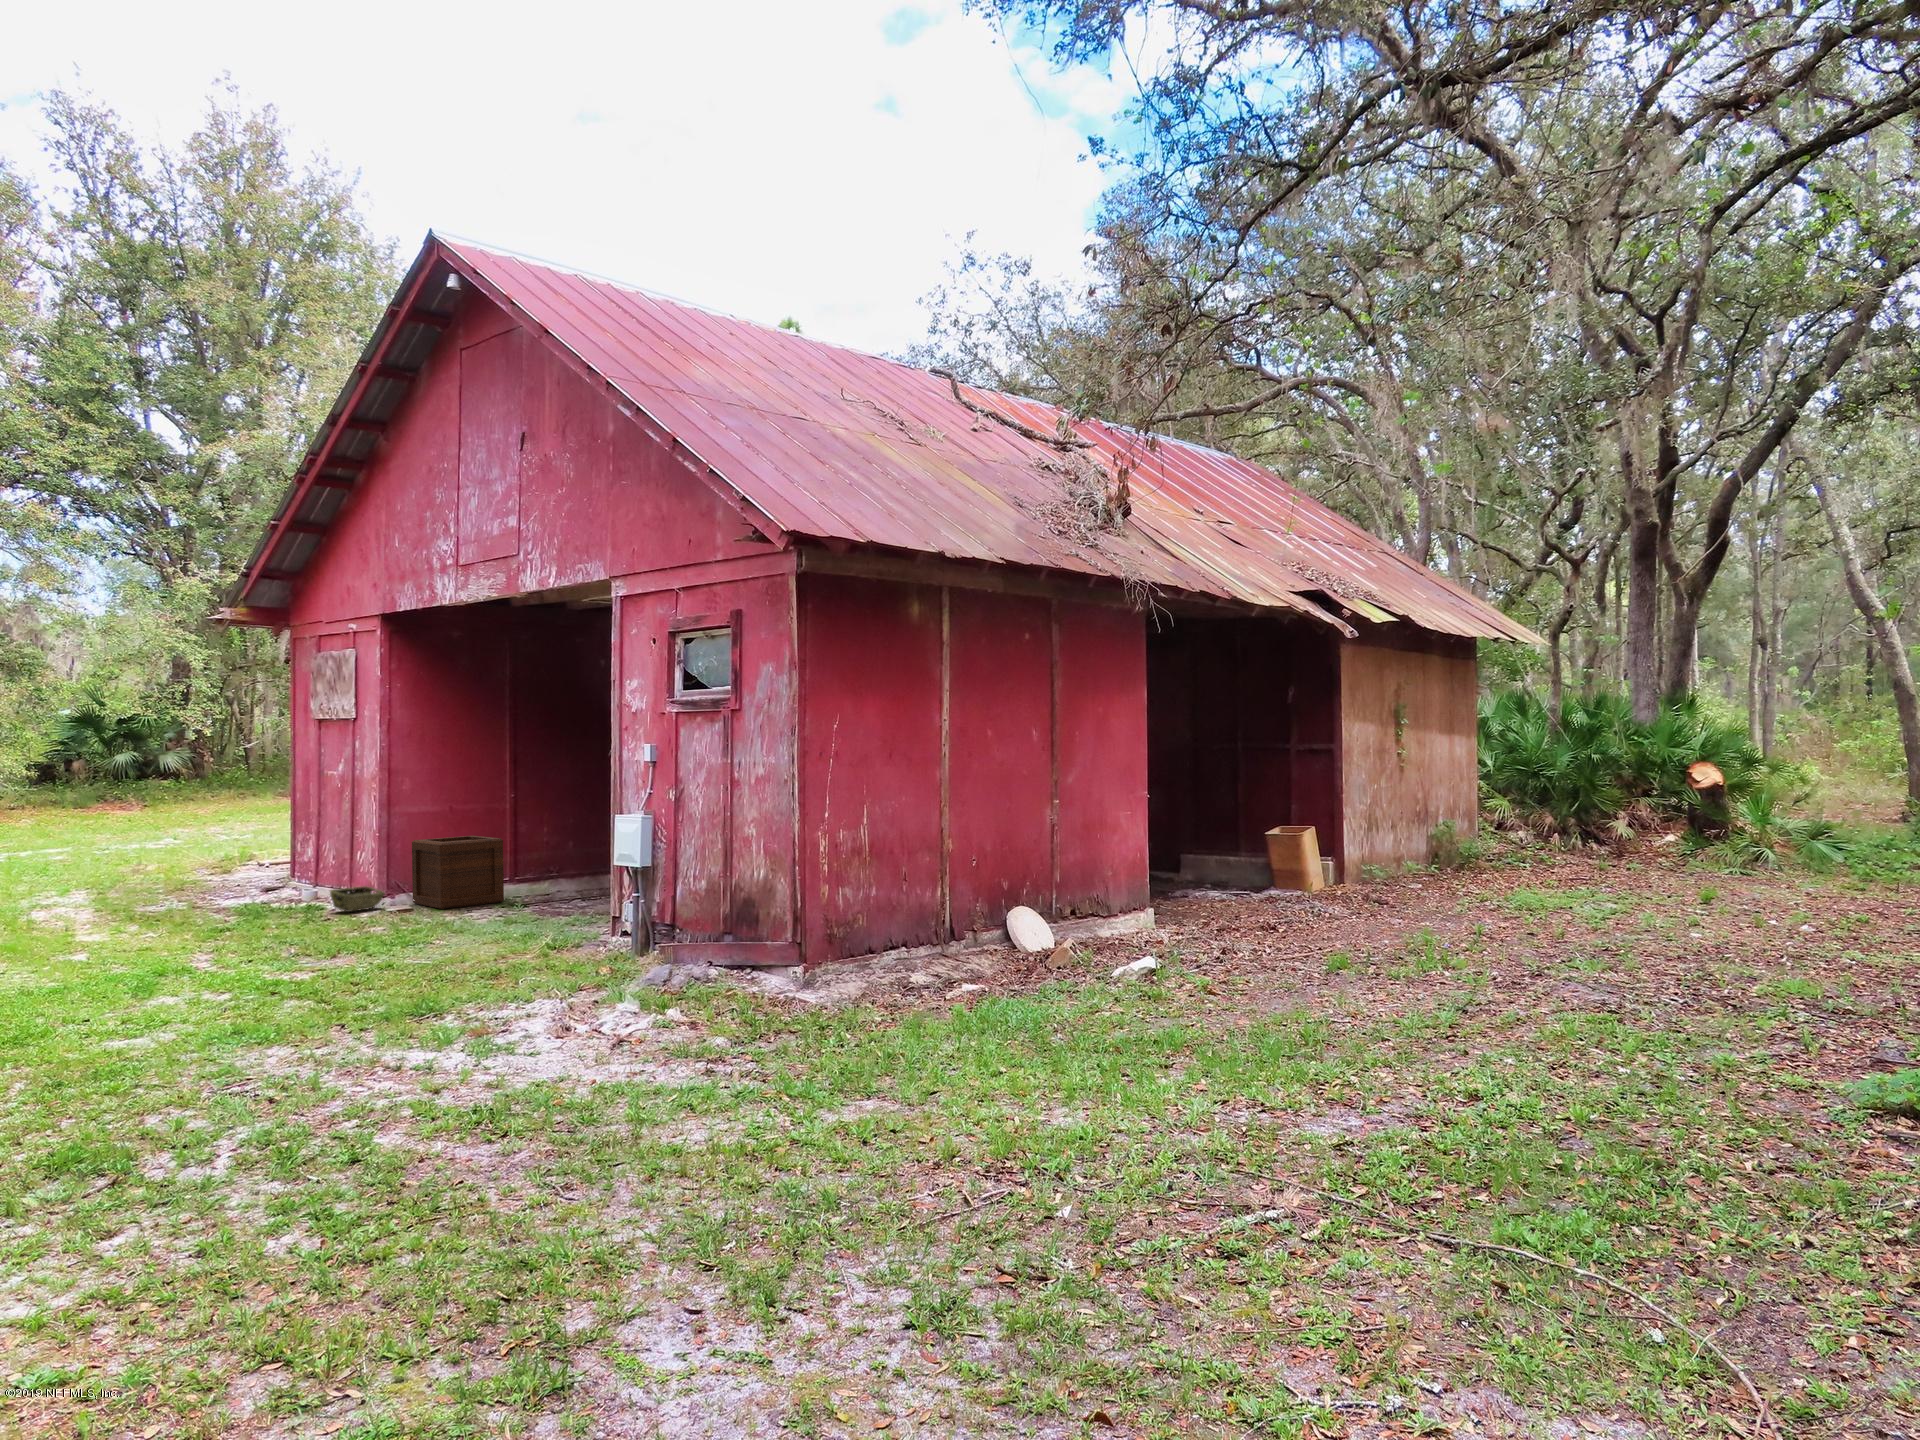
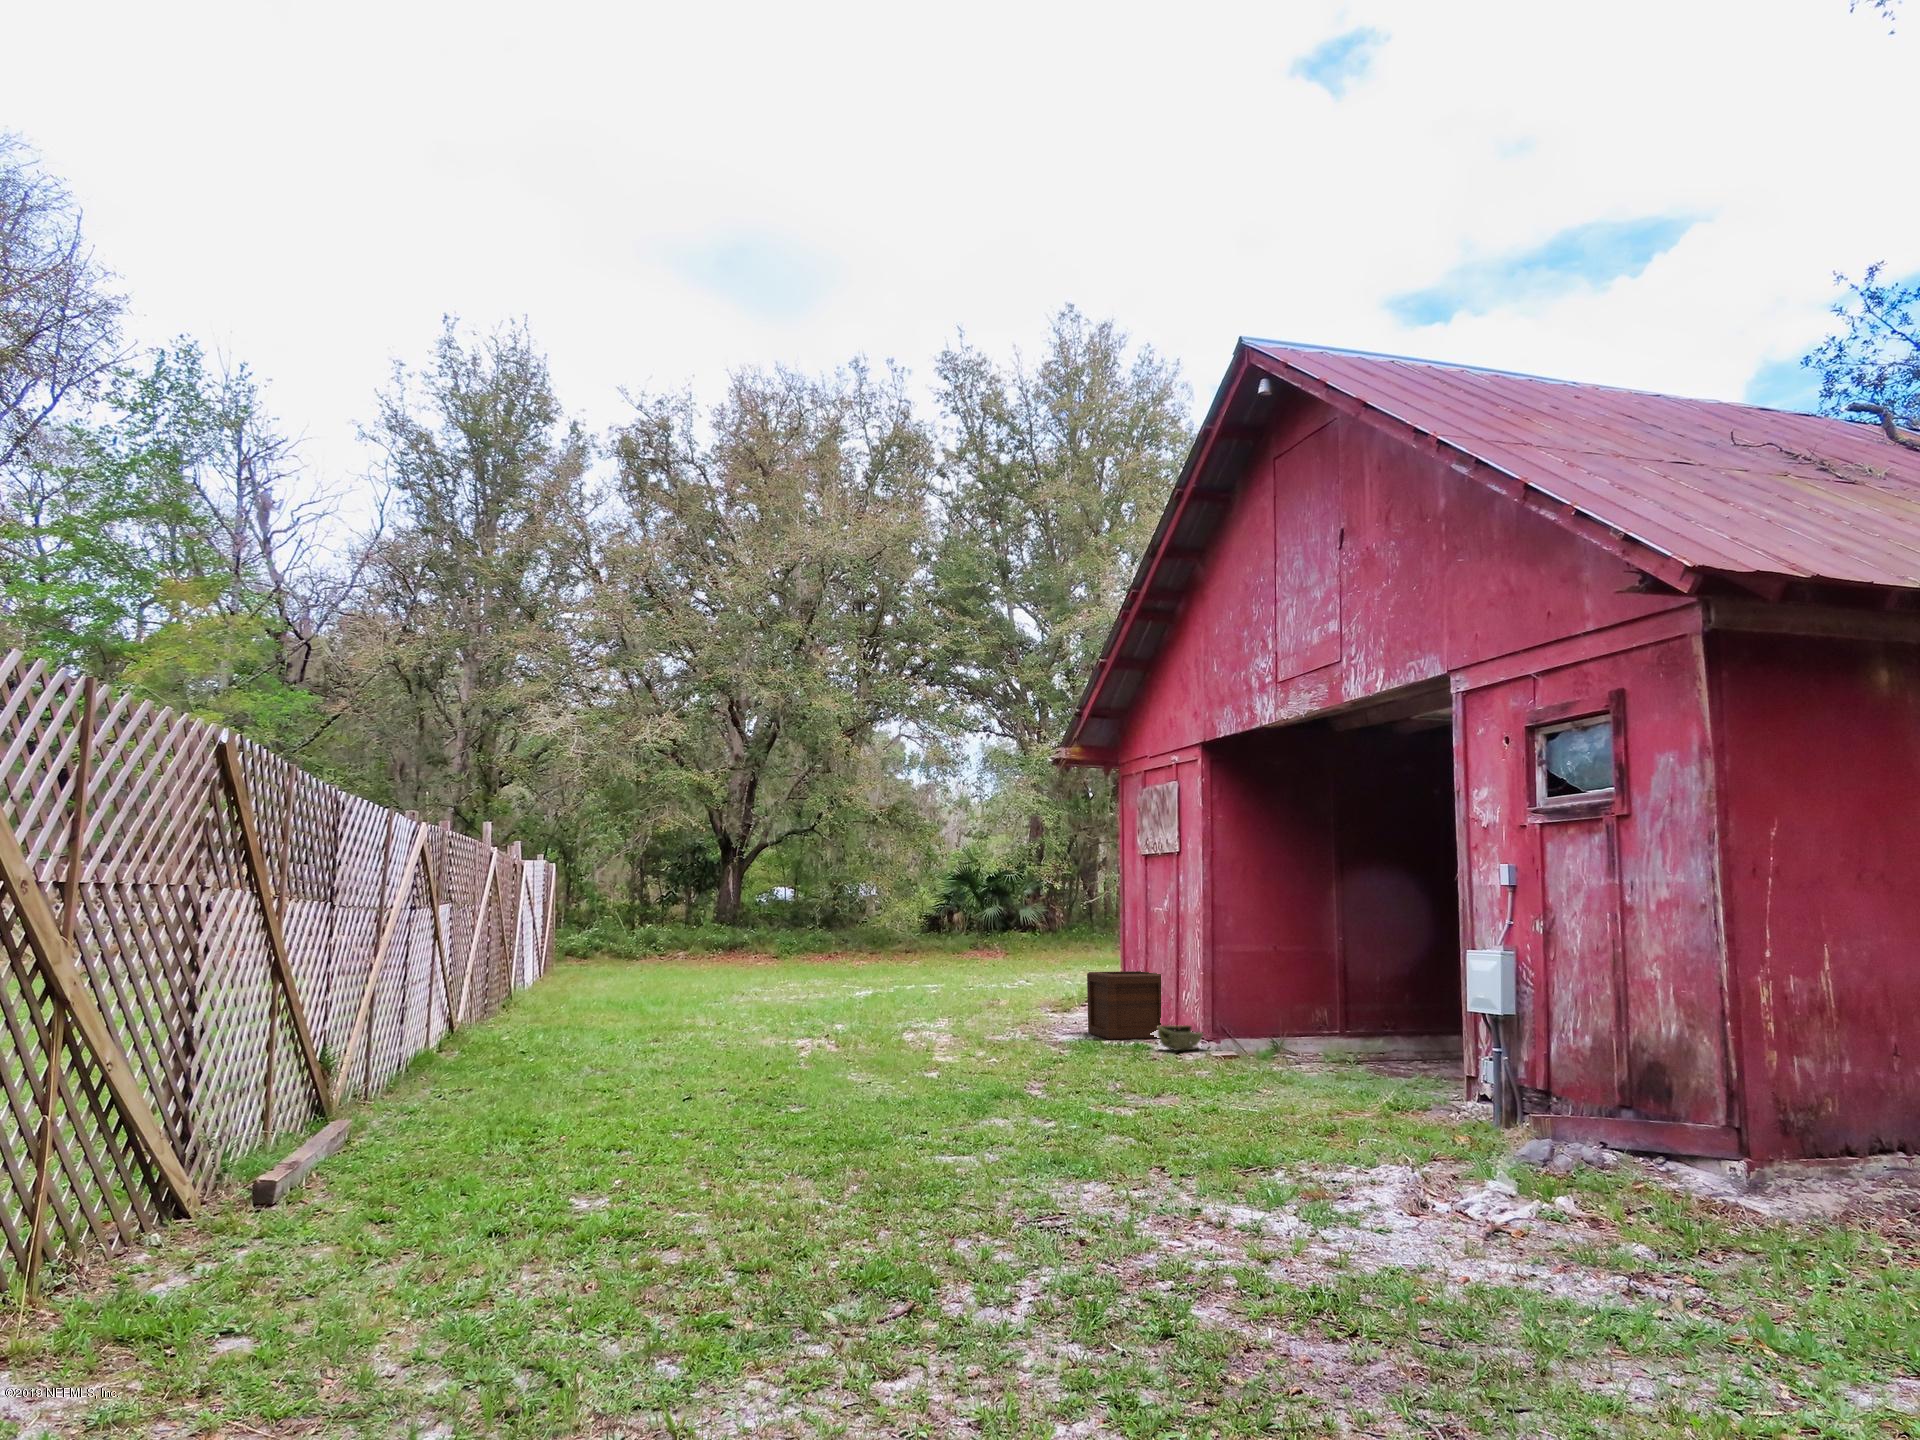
wooden crate: present [412,836,504,909] -> present [1087,971,1161,1040]

